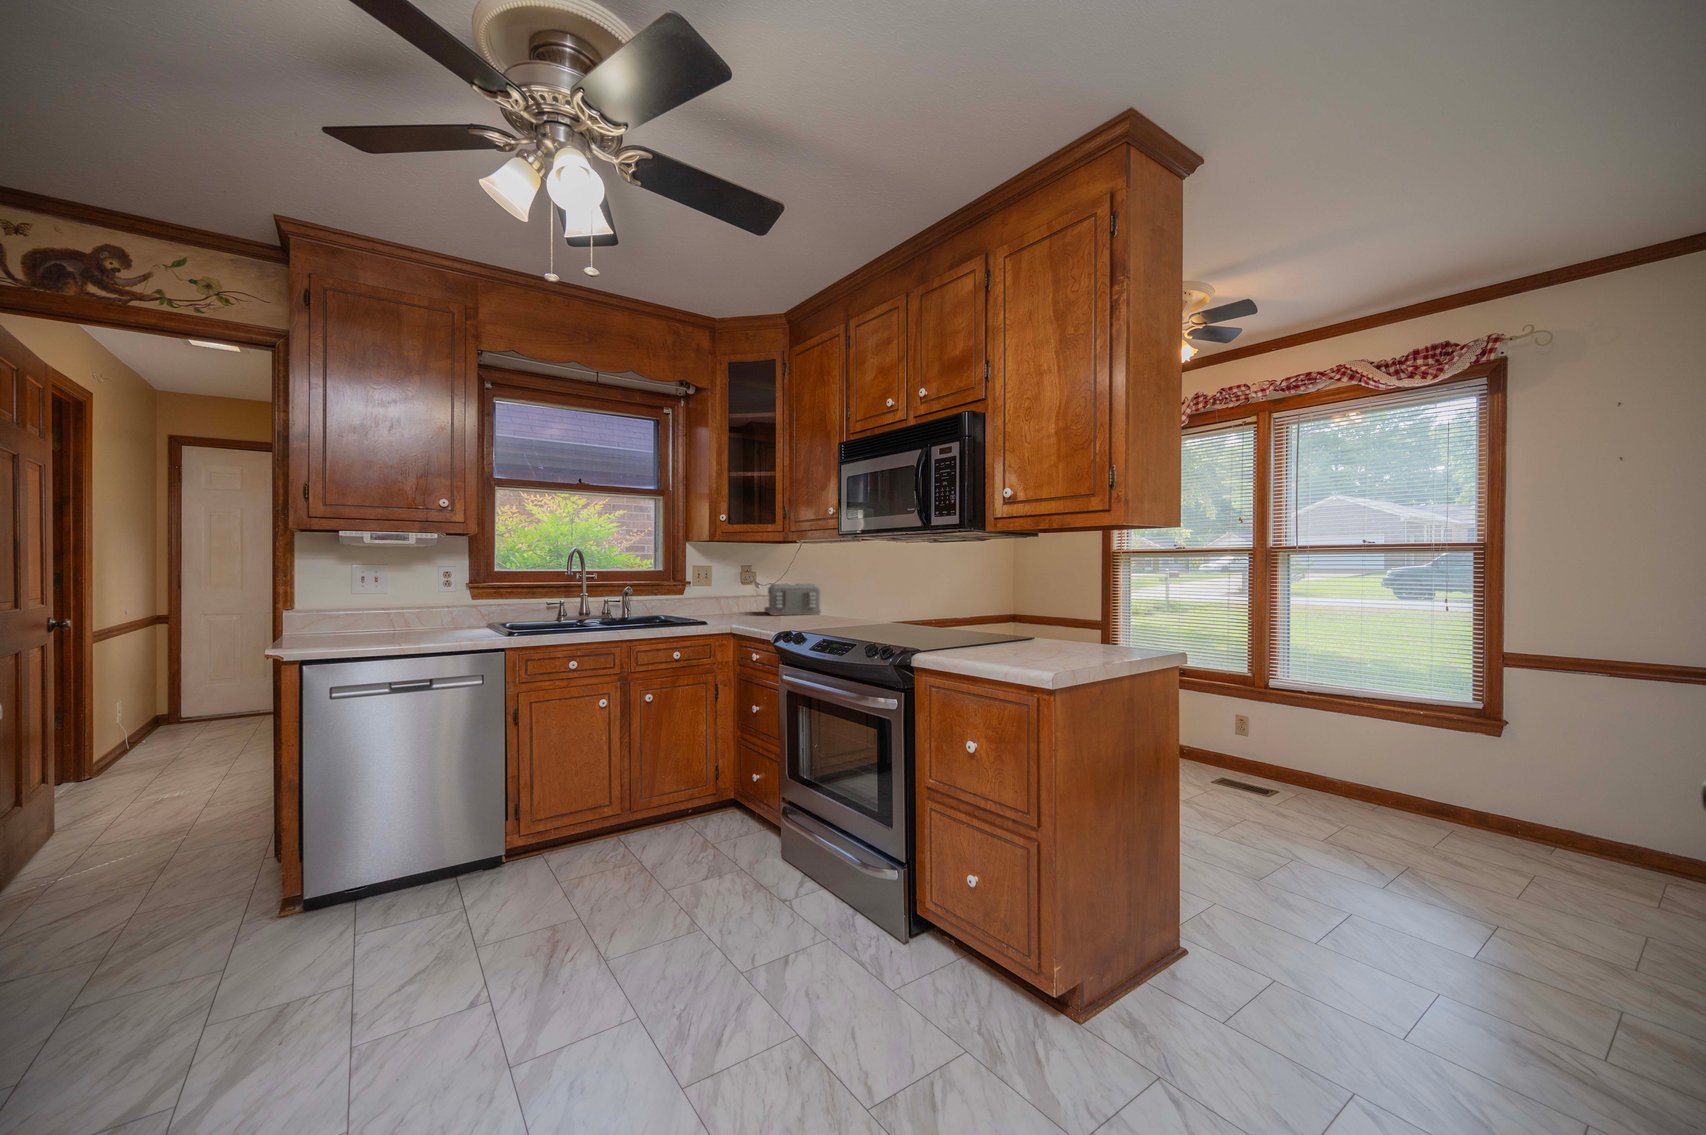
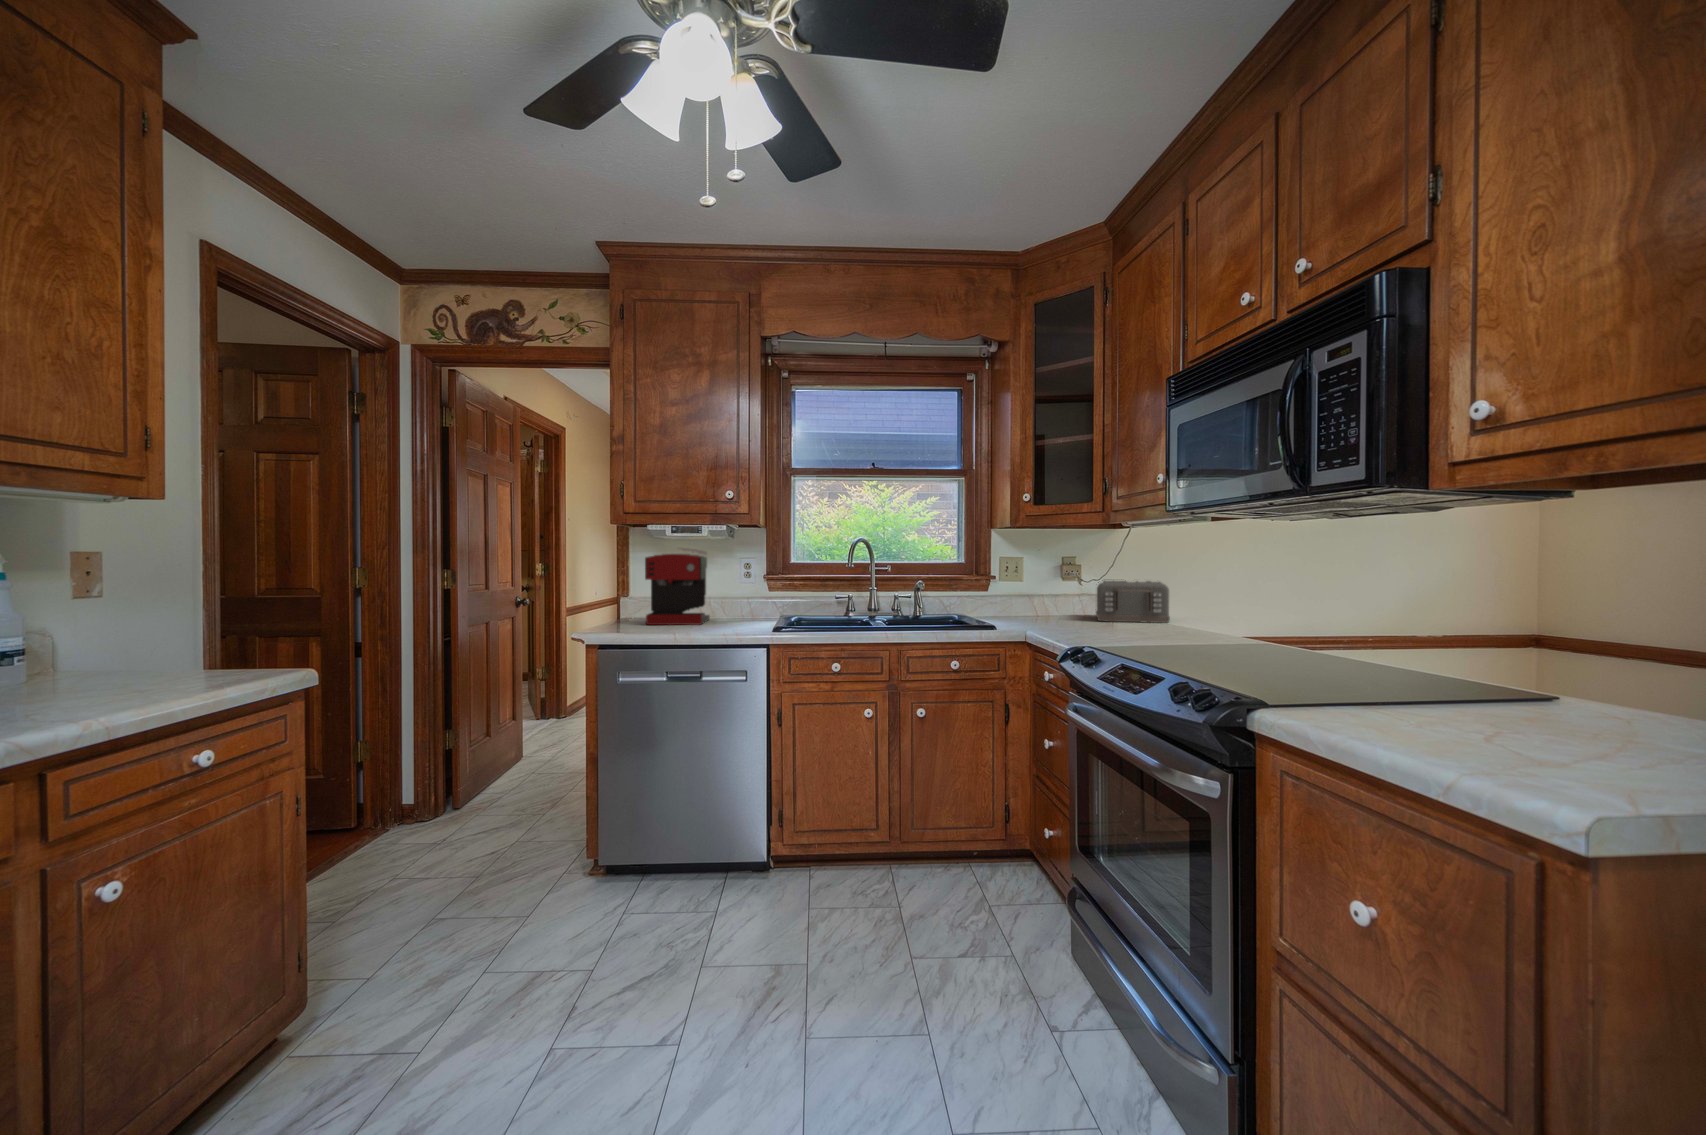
coffee maker: none [329,555,401,638] -> present [645,548,710,625]

